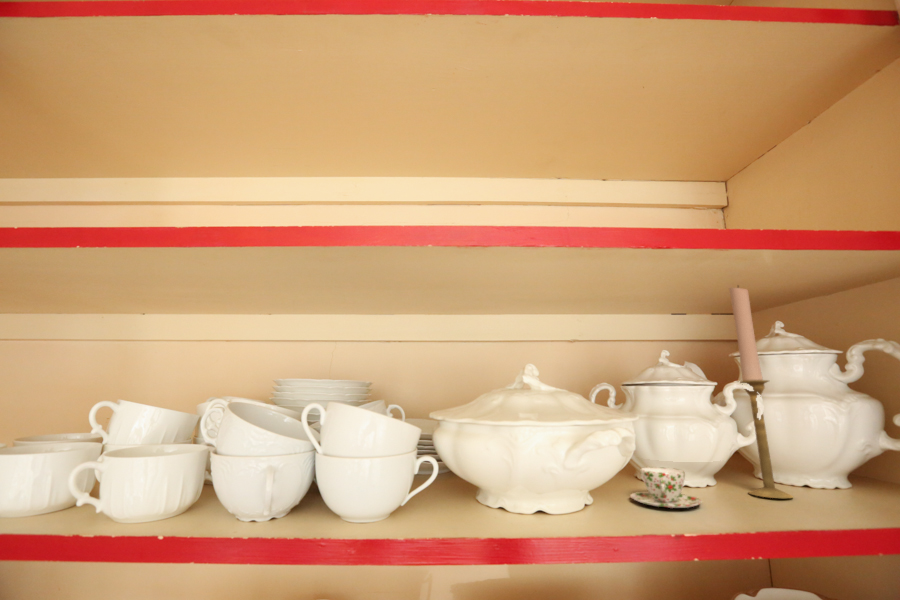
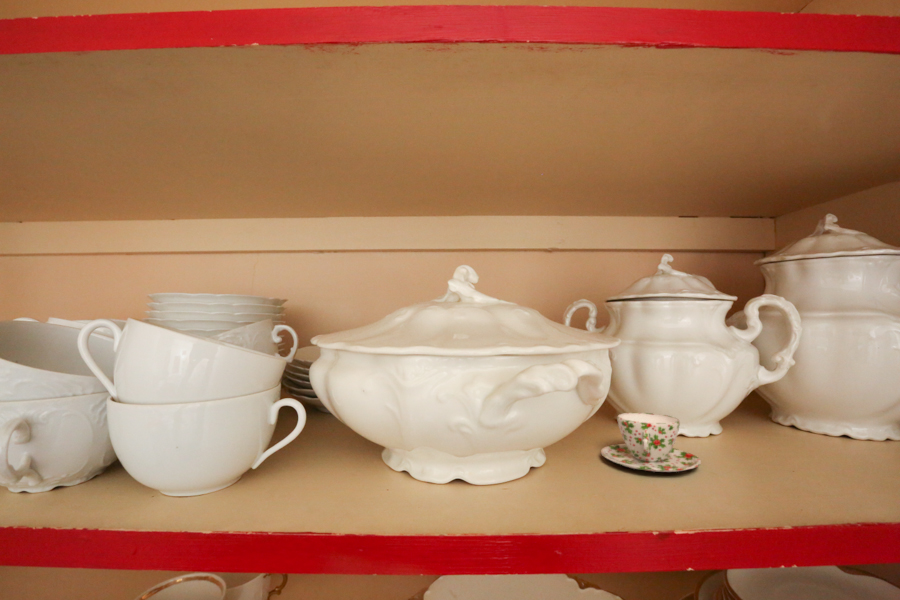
candlestick: present [729,287,793,498] -> none [766,155,831,456]

